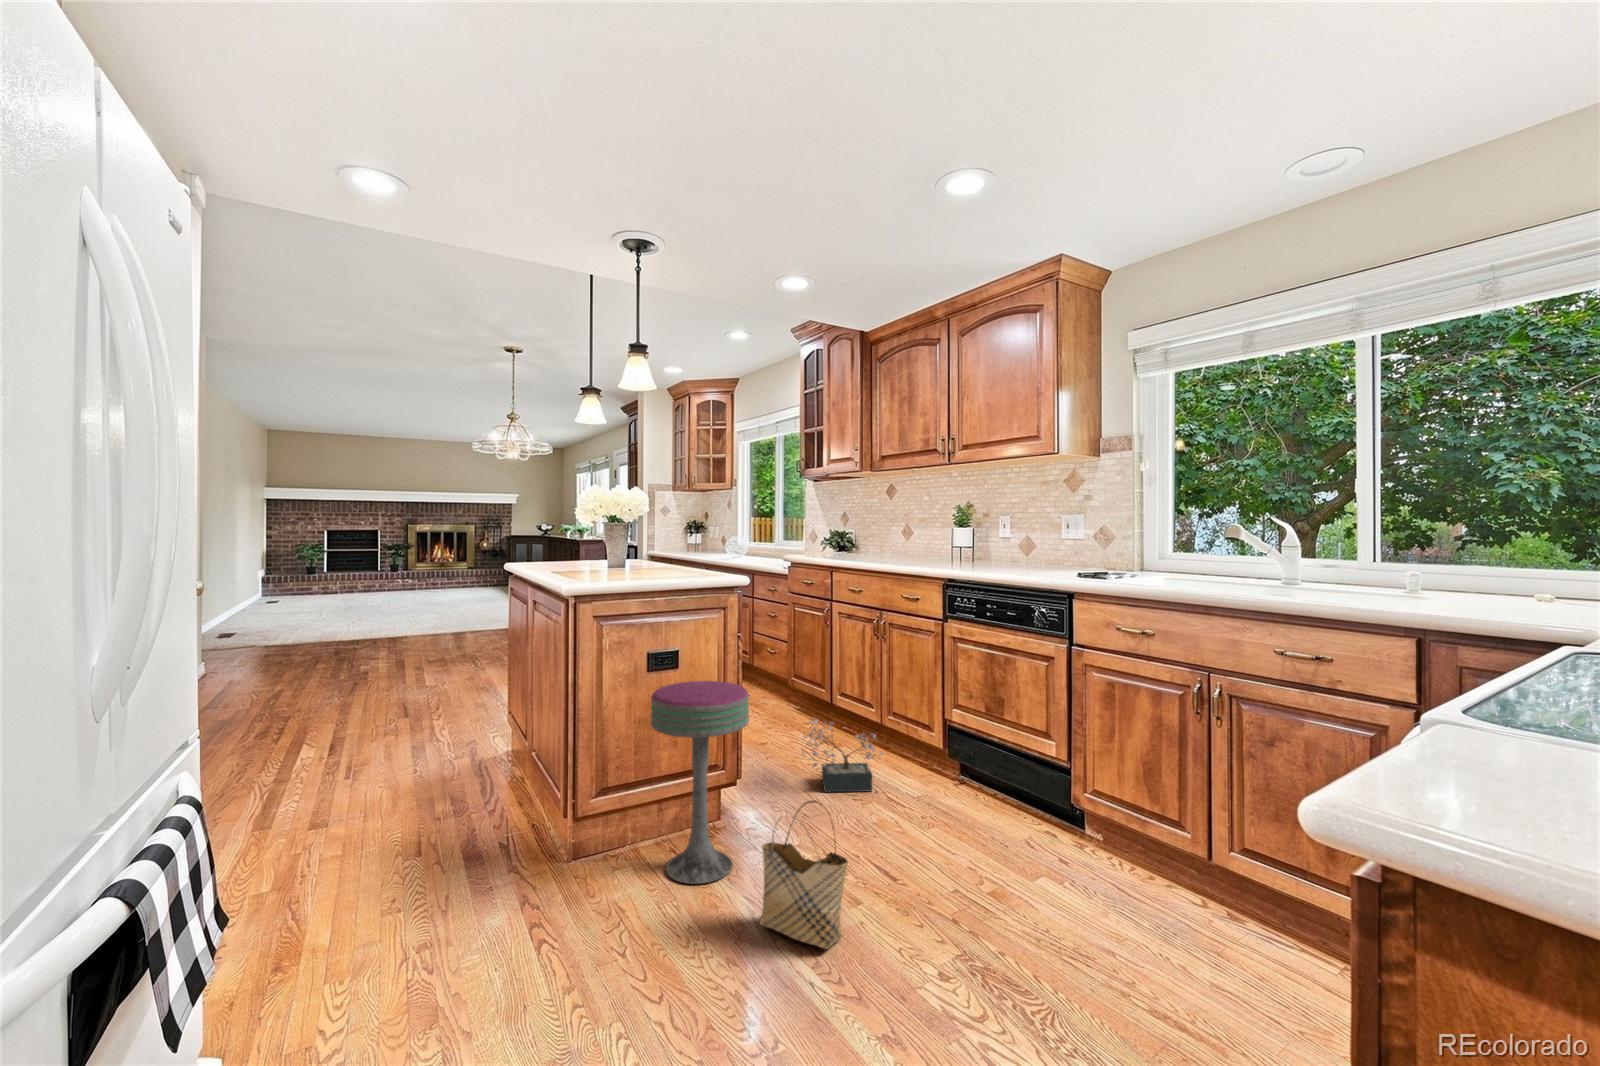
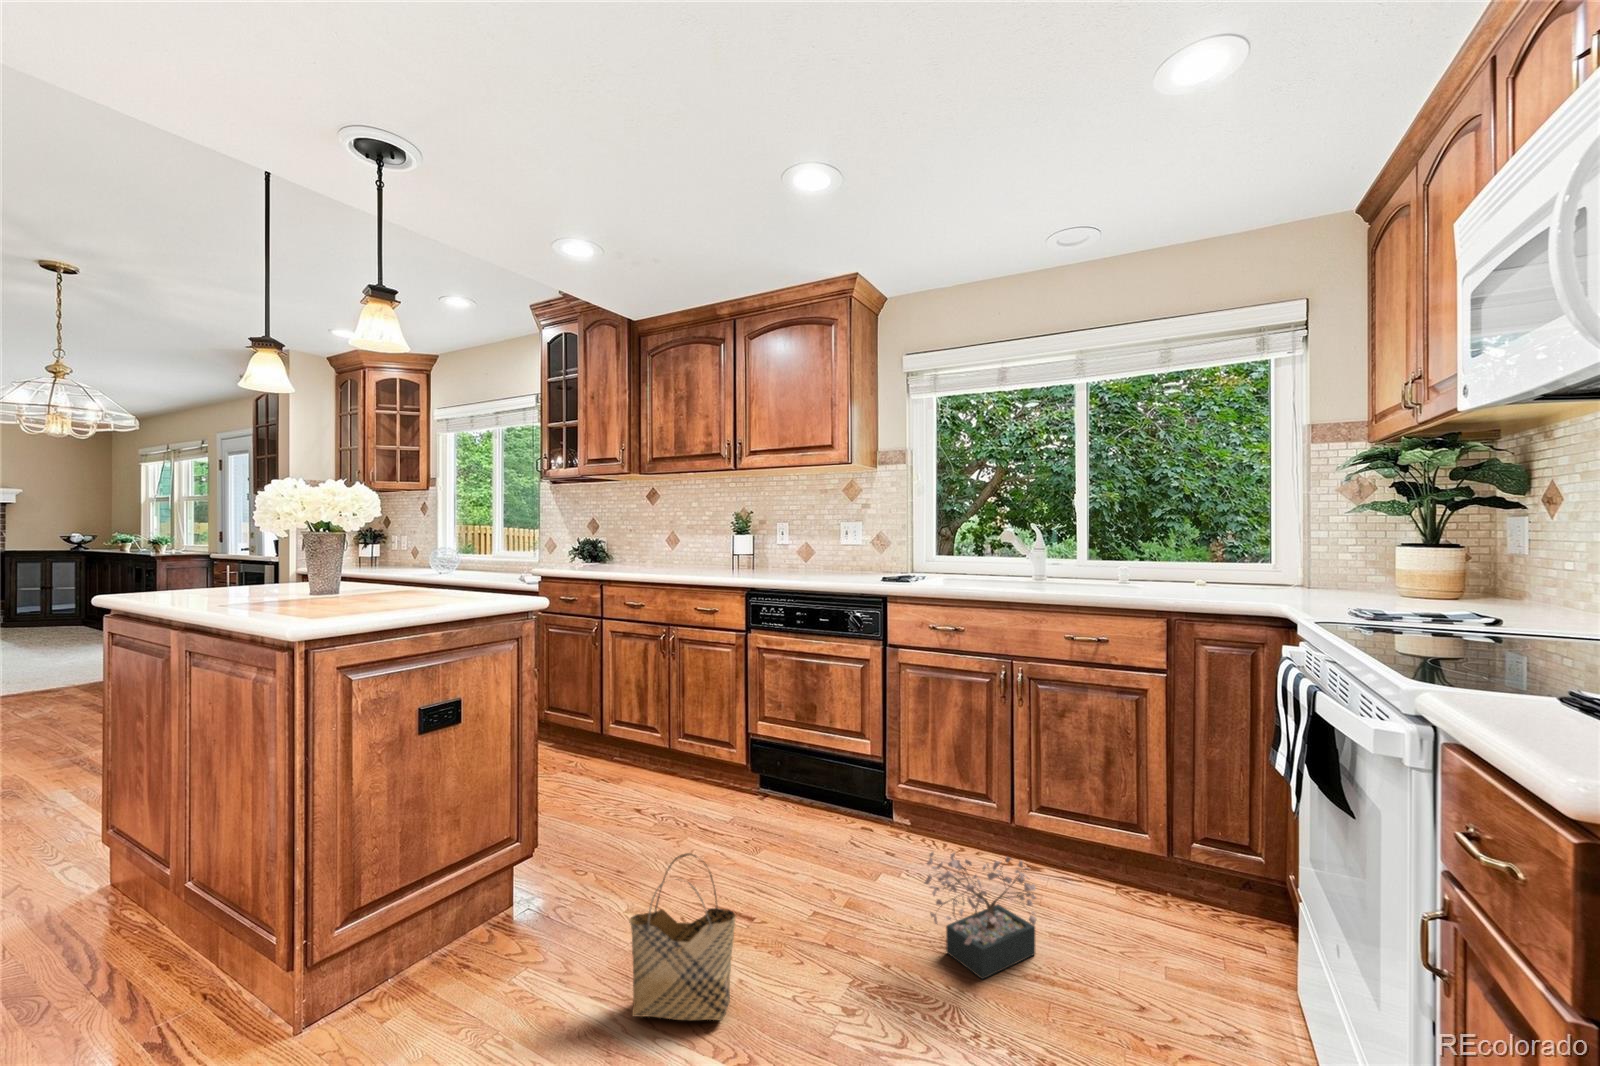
bar stool: present [651,681,749,884] -> none [450,731,582,994]
decorative plant: present [802,718,884,792] -> present [924,852,1036,979]

